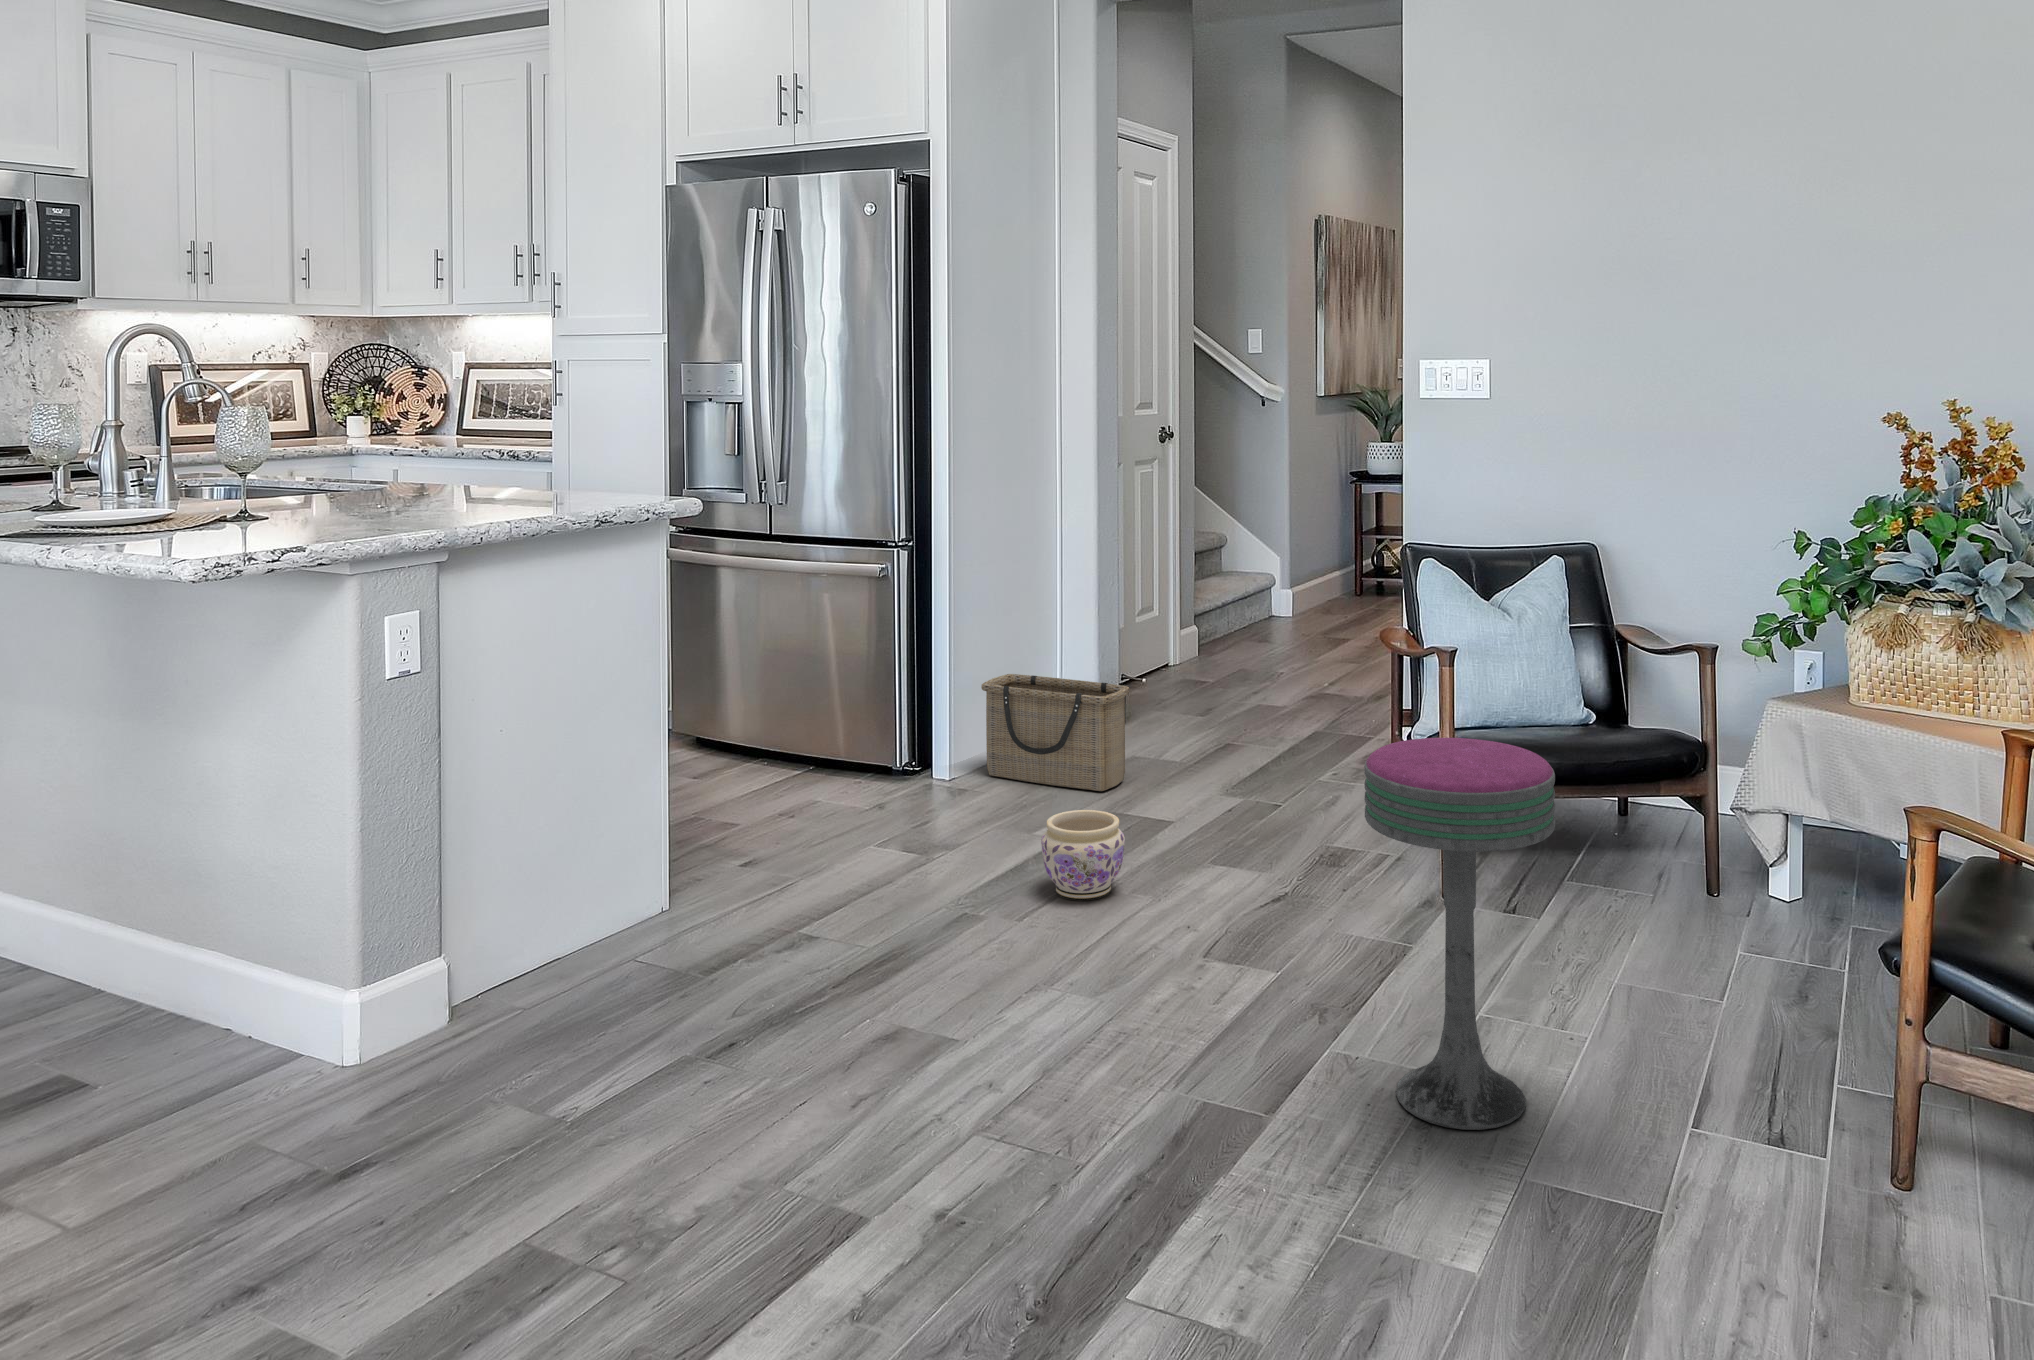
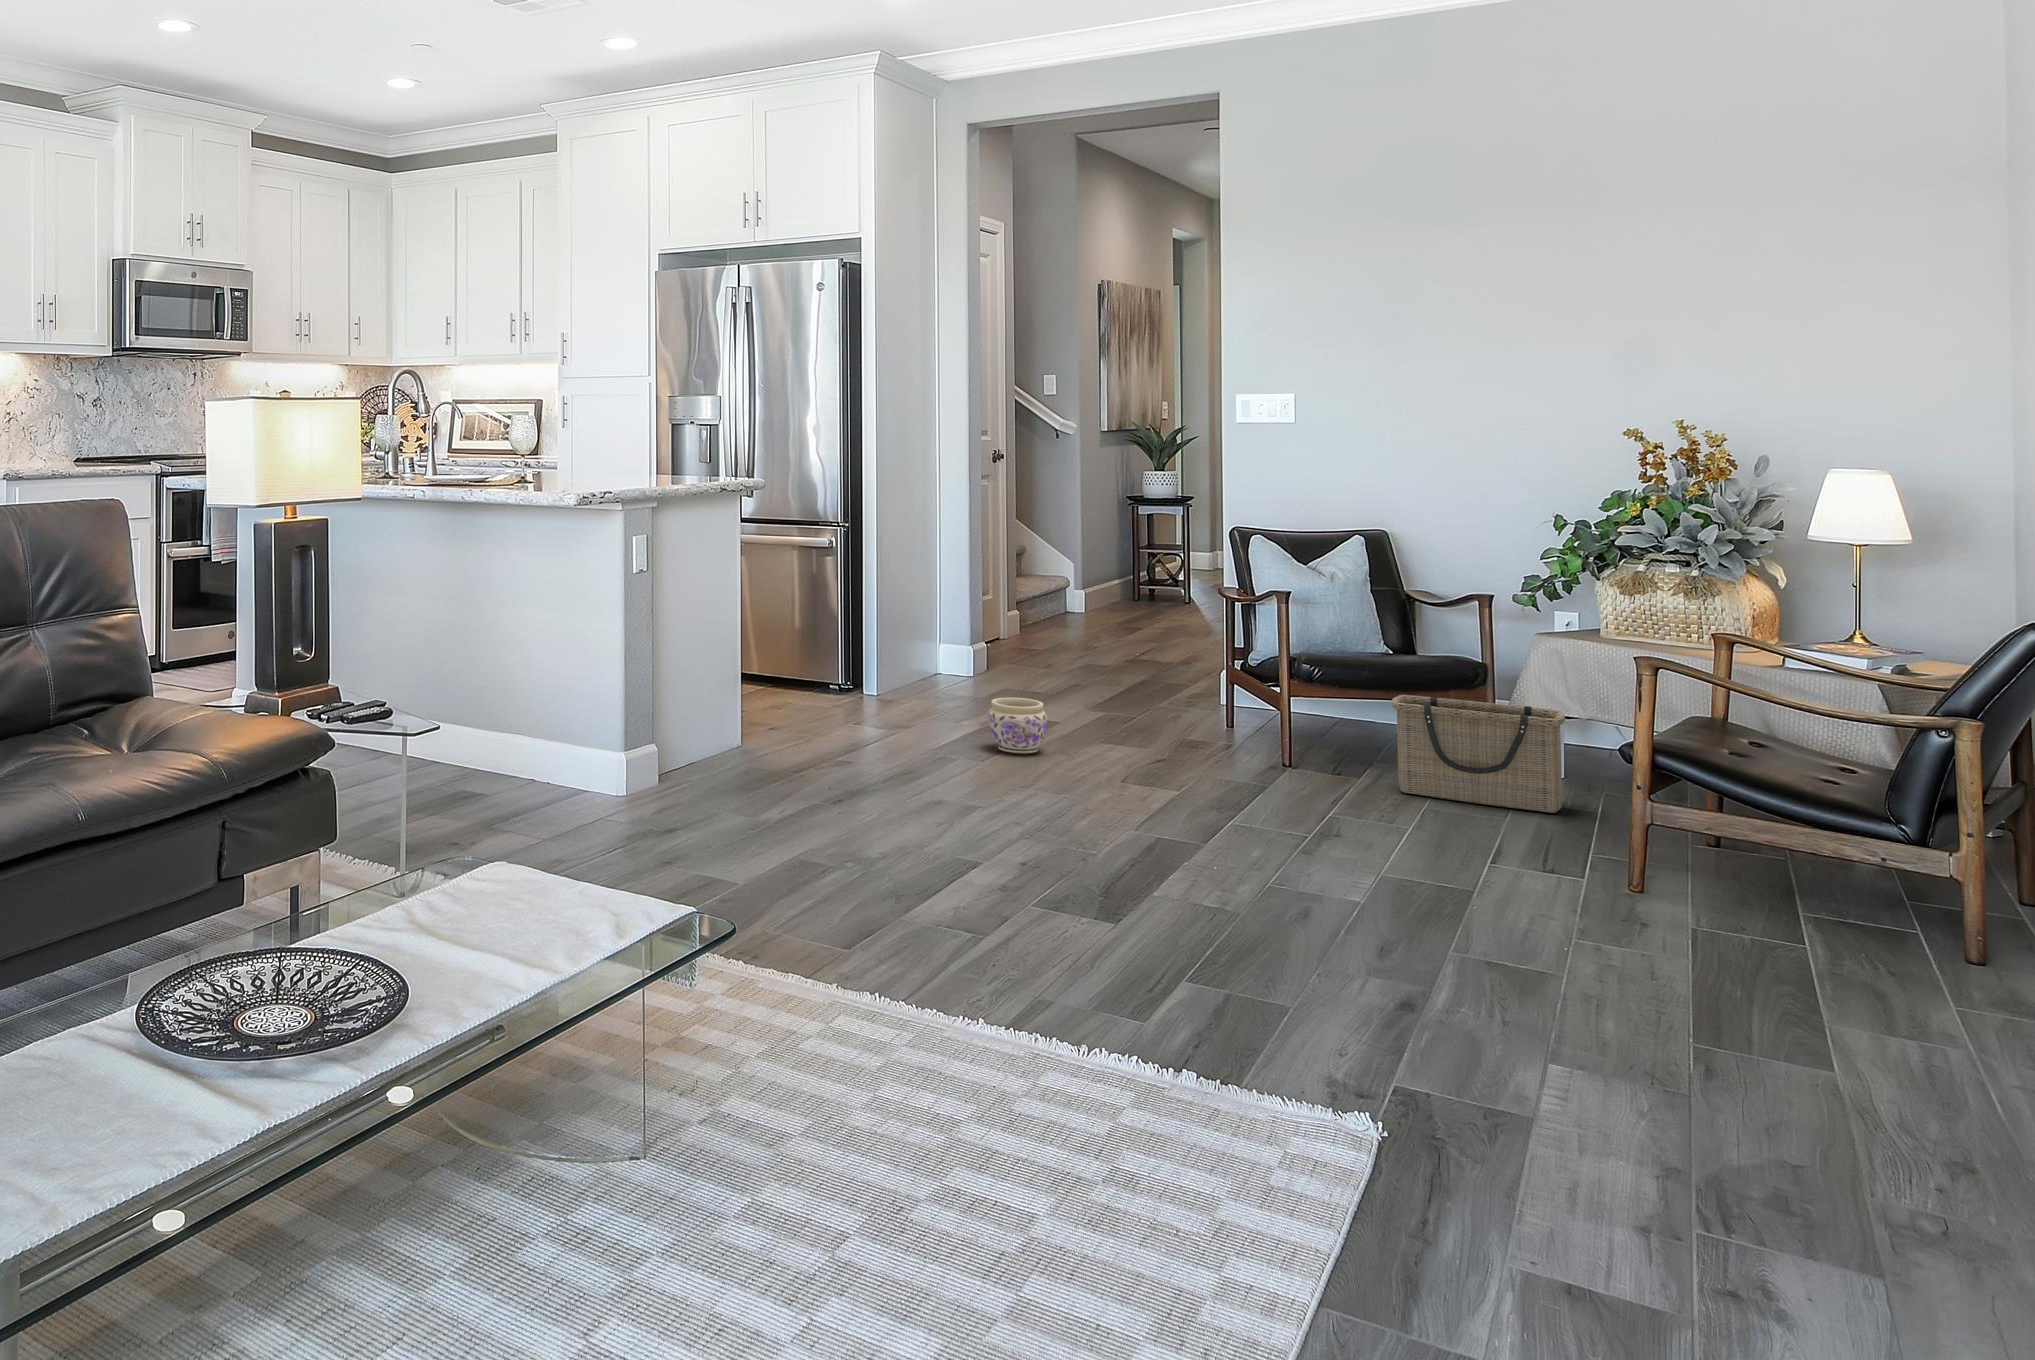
basket: present [981,674,1129,791] -> present [1392,695,1565,813]
bar stool: present [1364,738,1555,1130] -> none [1261,624,1394,858]

